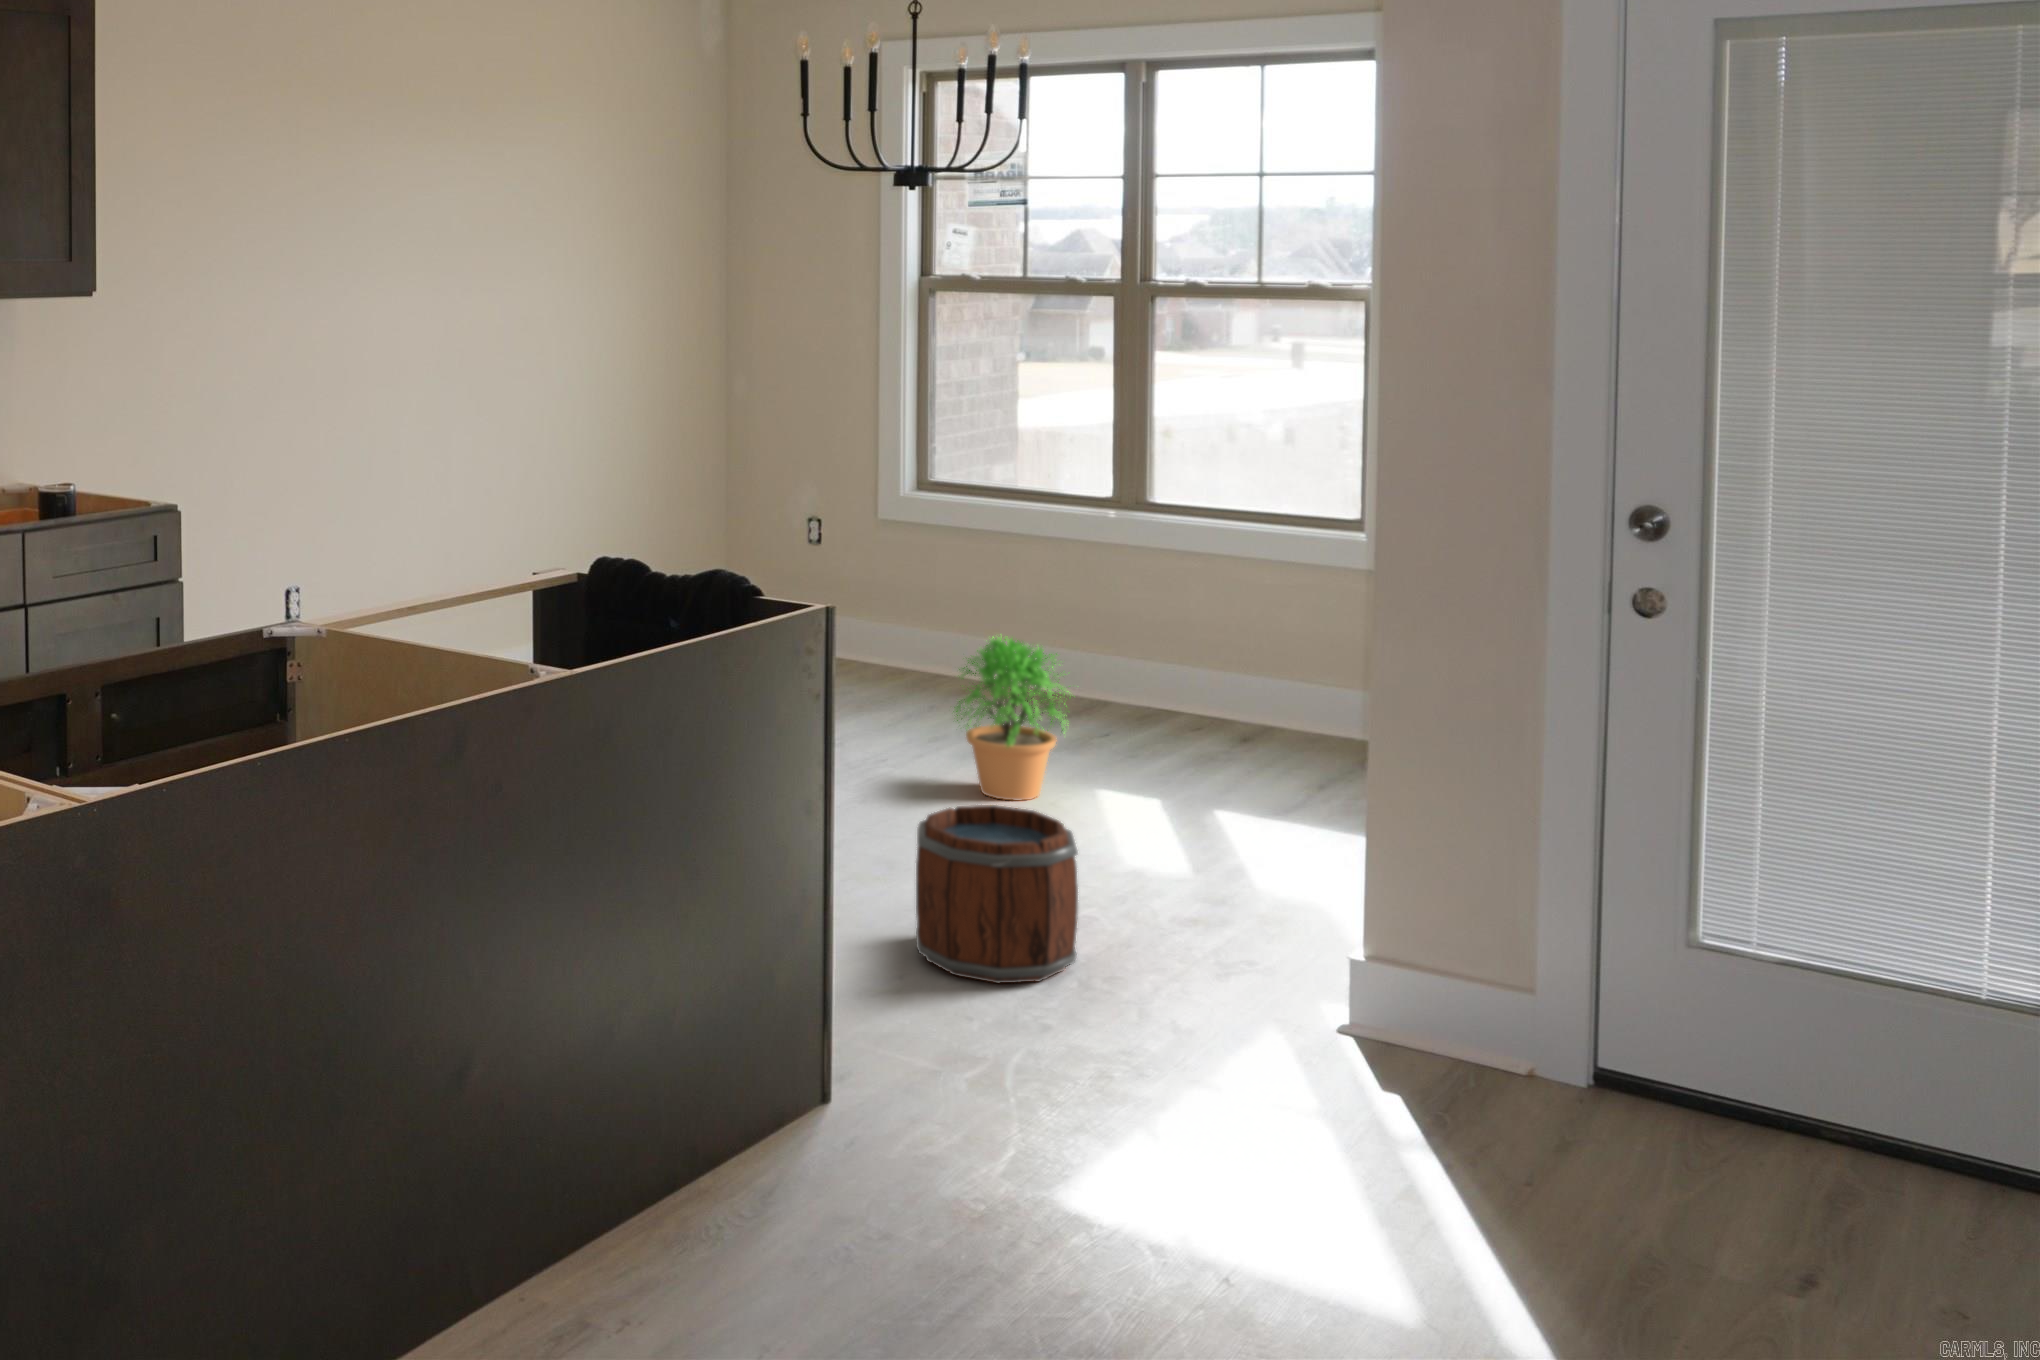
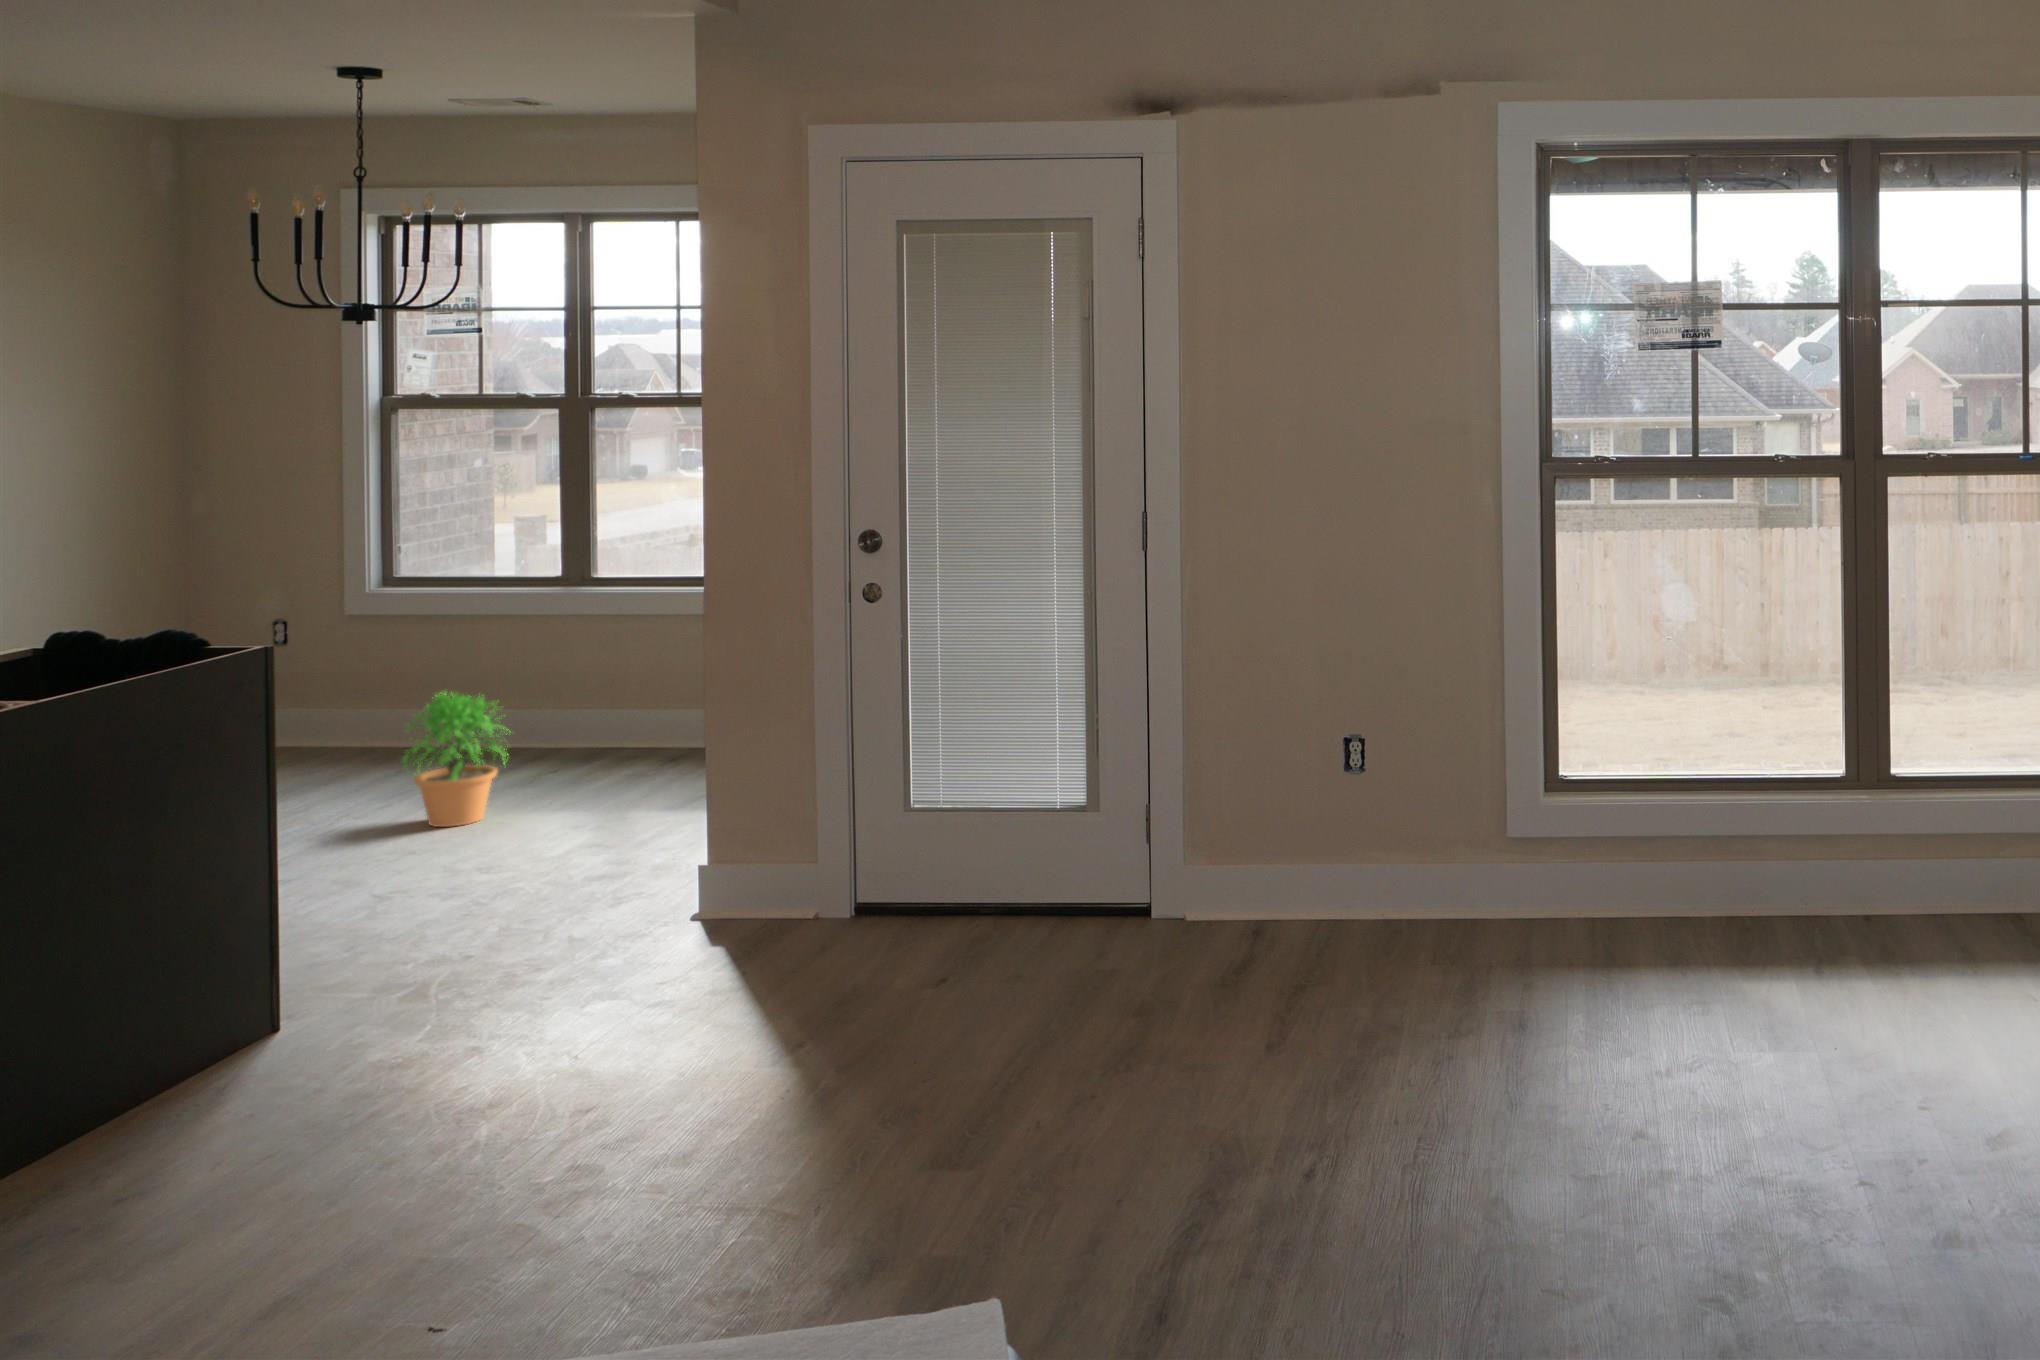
bucket: present [916,805,1078,983] -> none [351,812,494,951]

